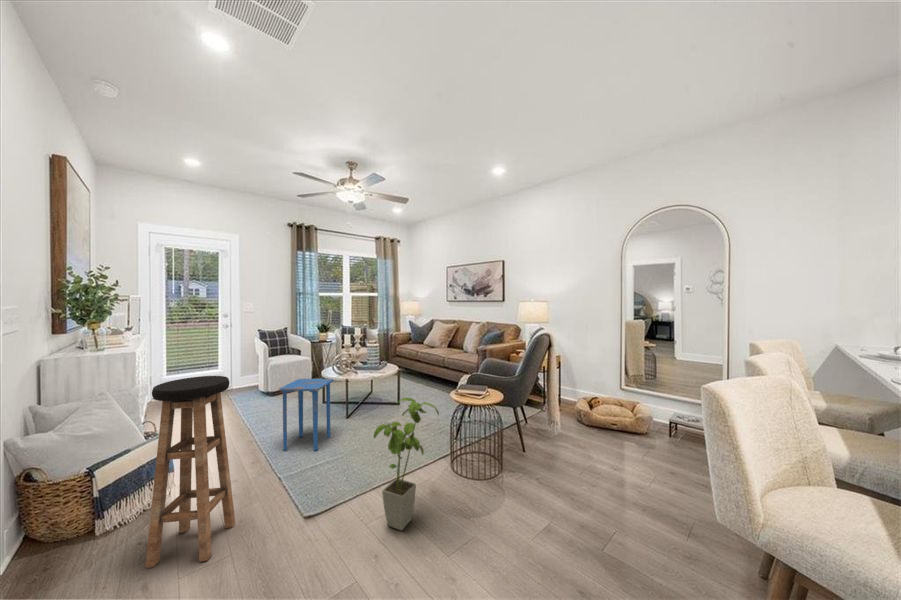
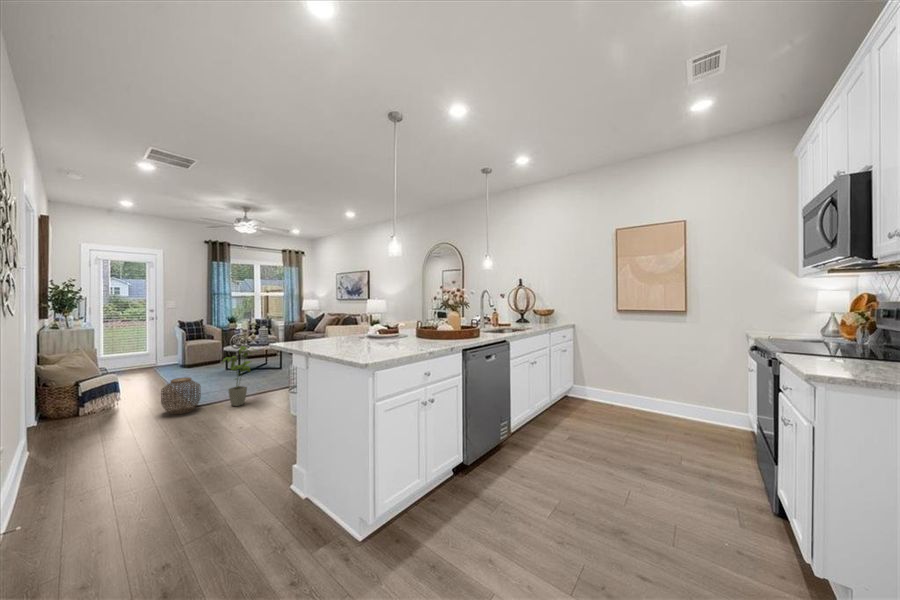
bar stool: present [145,376,235,568] -> none [111,336,154,417]
side table: present [279,379,334,451] -> none [185,348,222,388]
woven basket: none [252,468,330,564] -> present [161,377,201,414]

